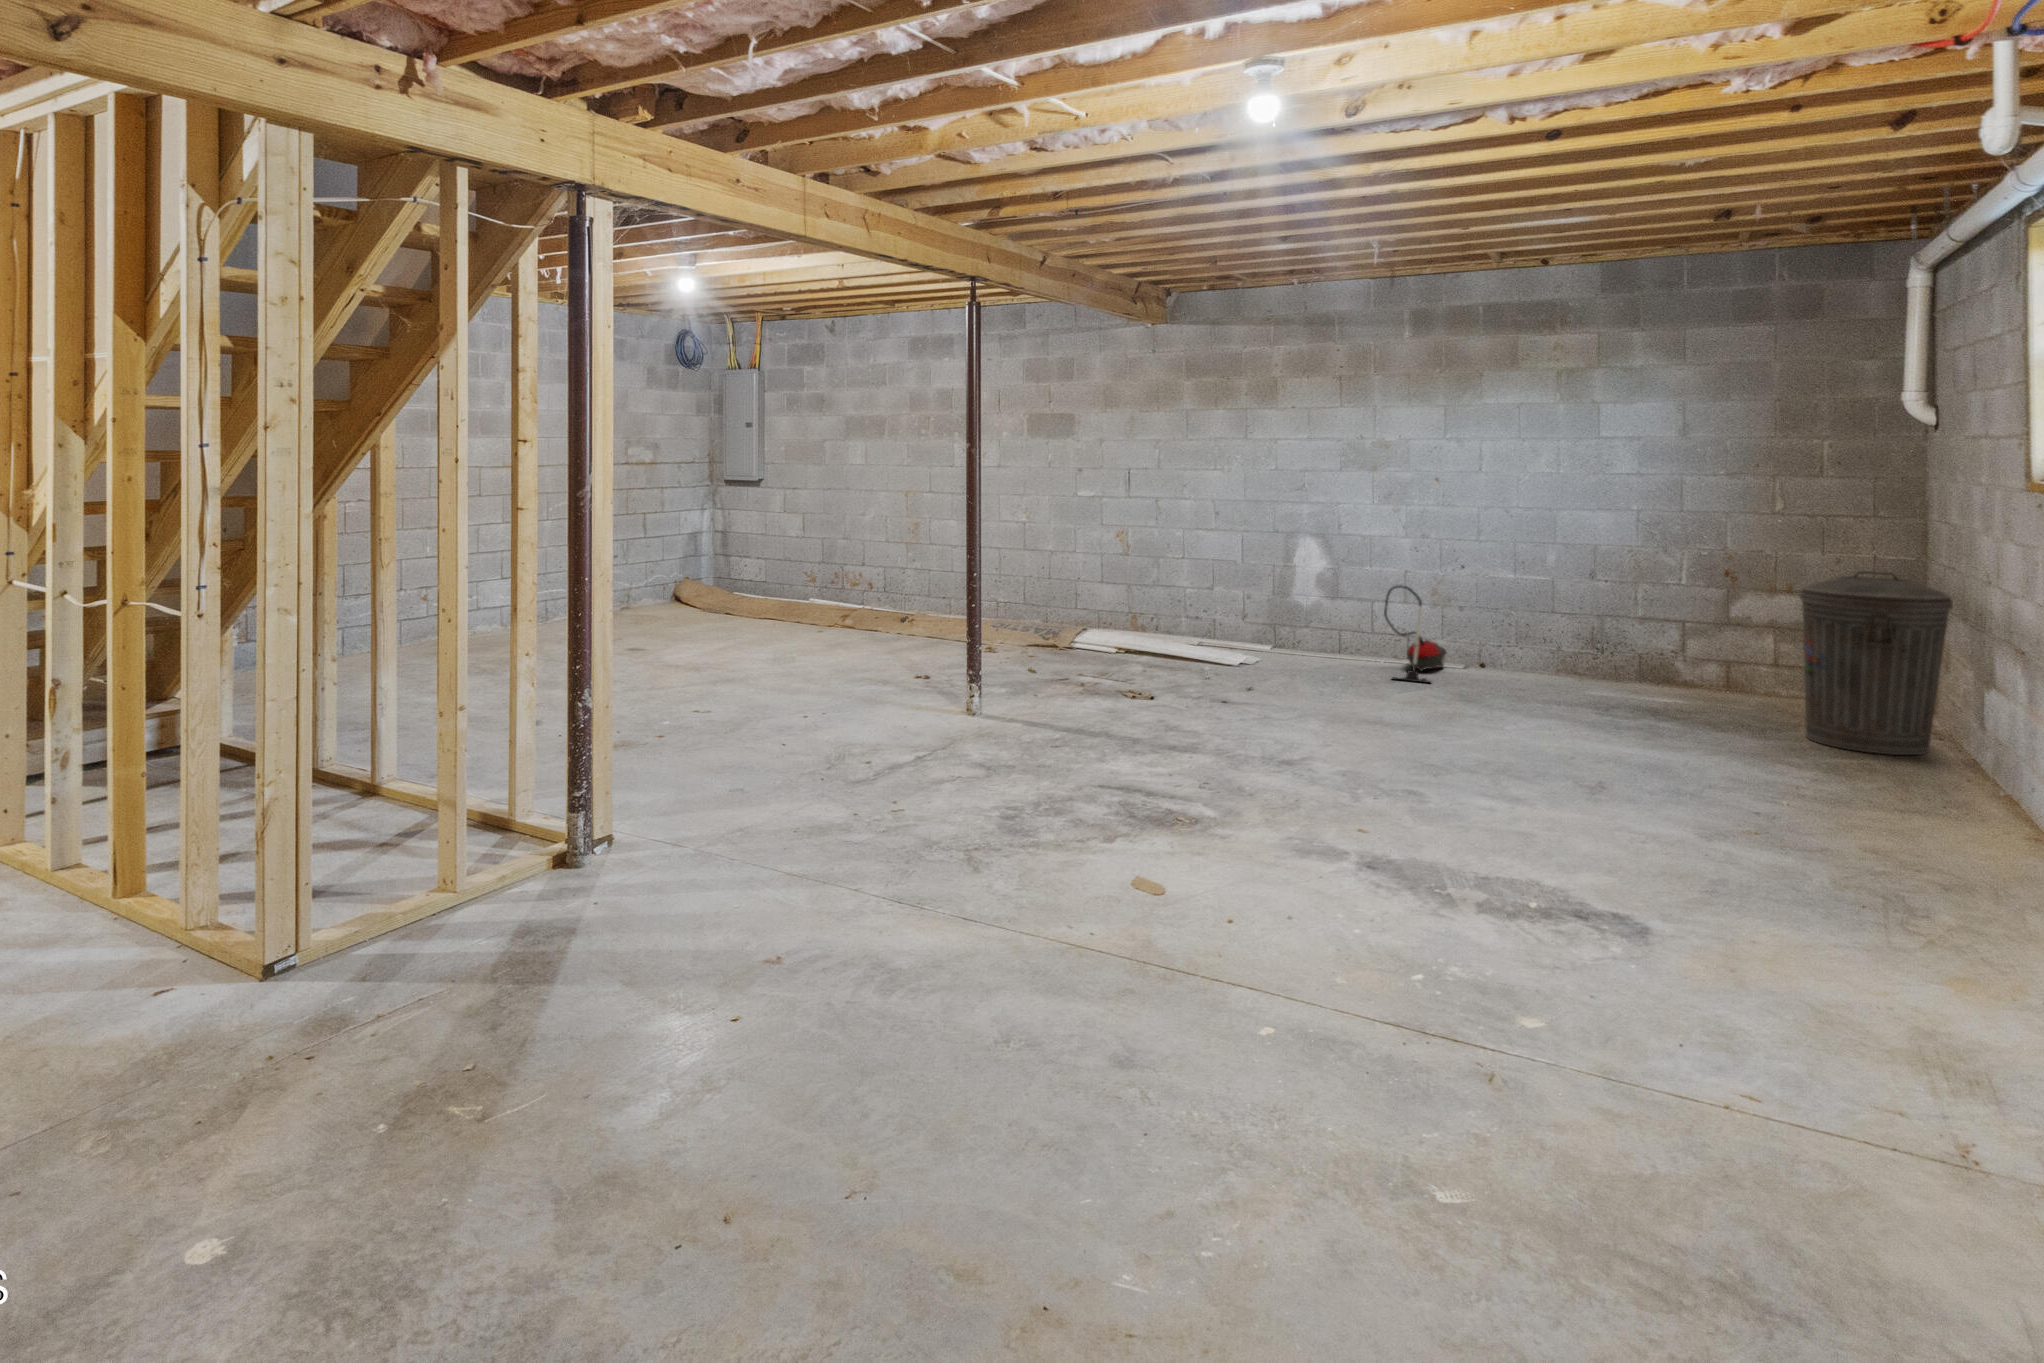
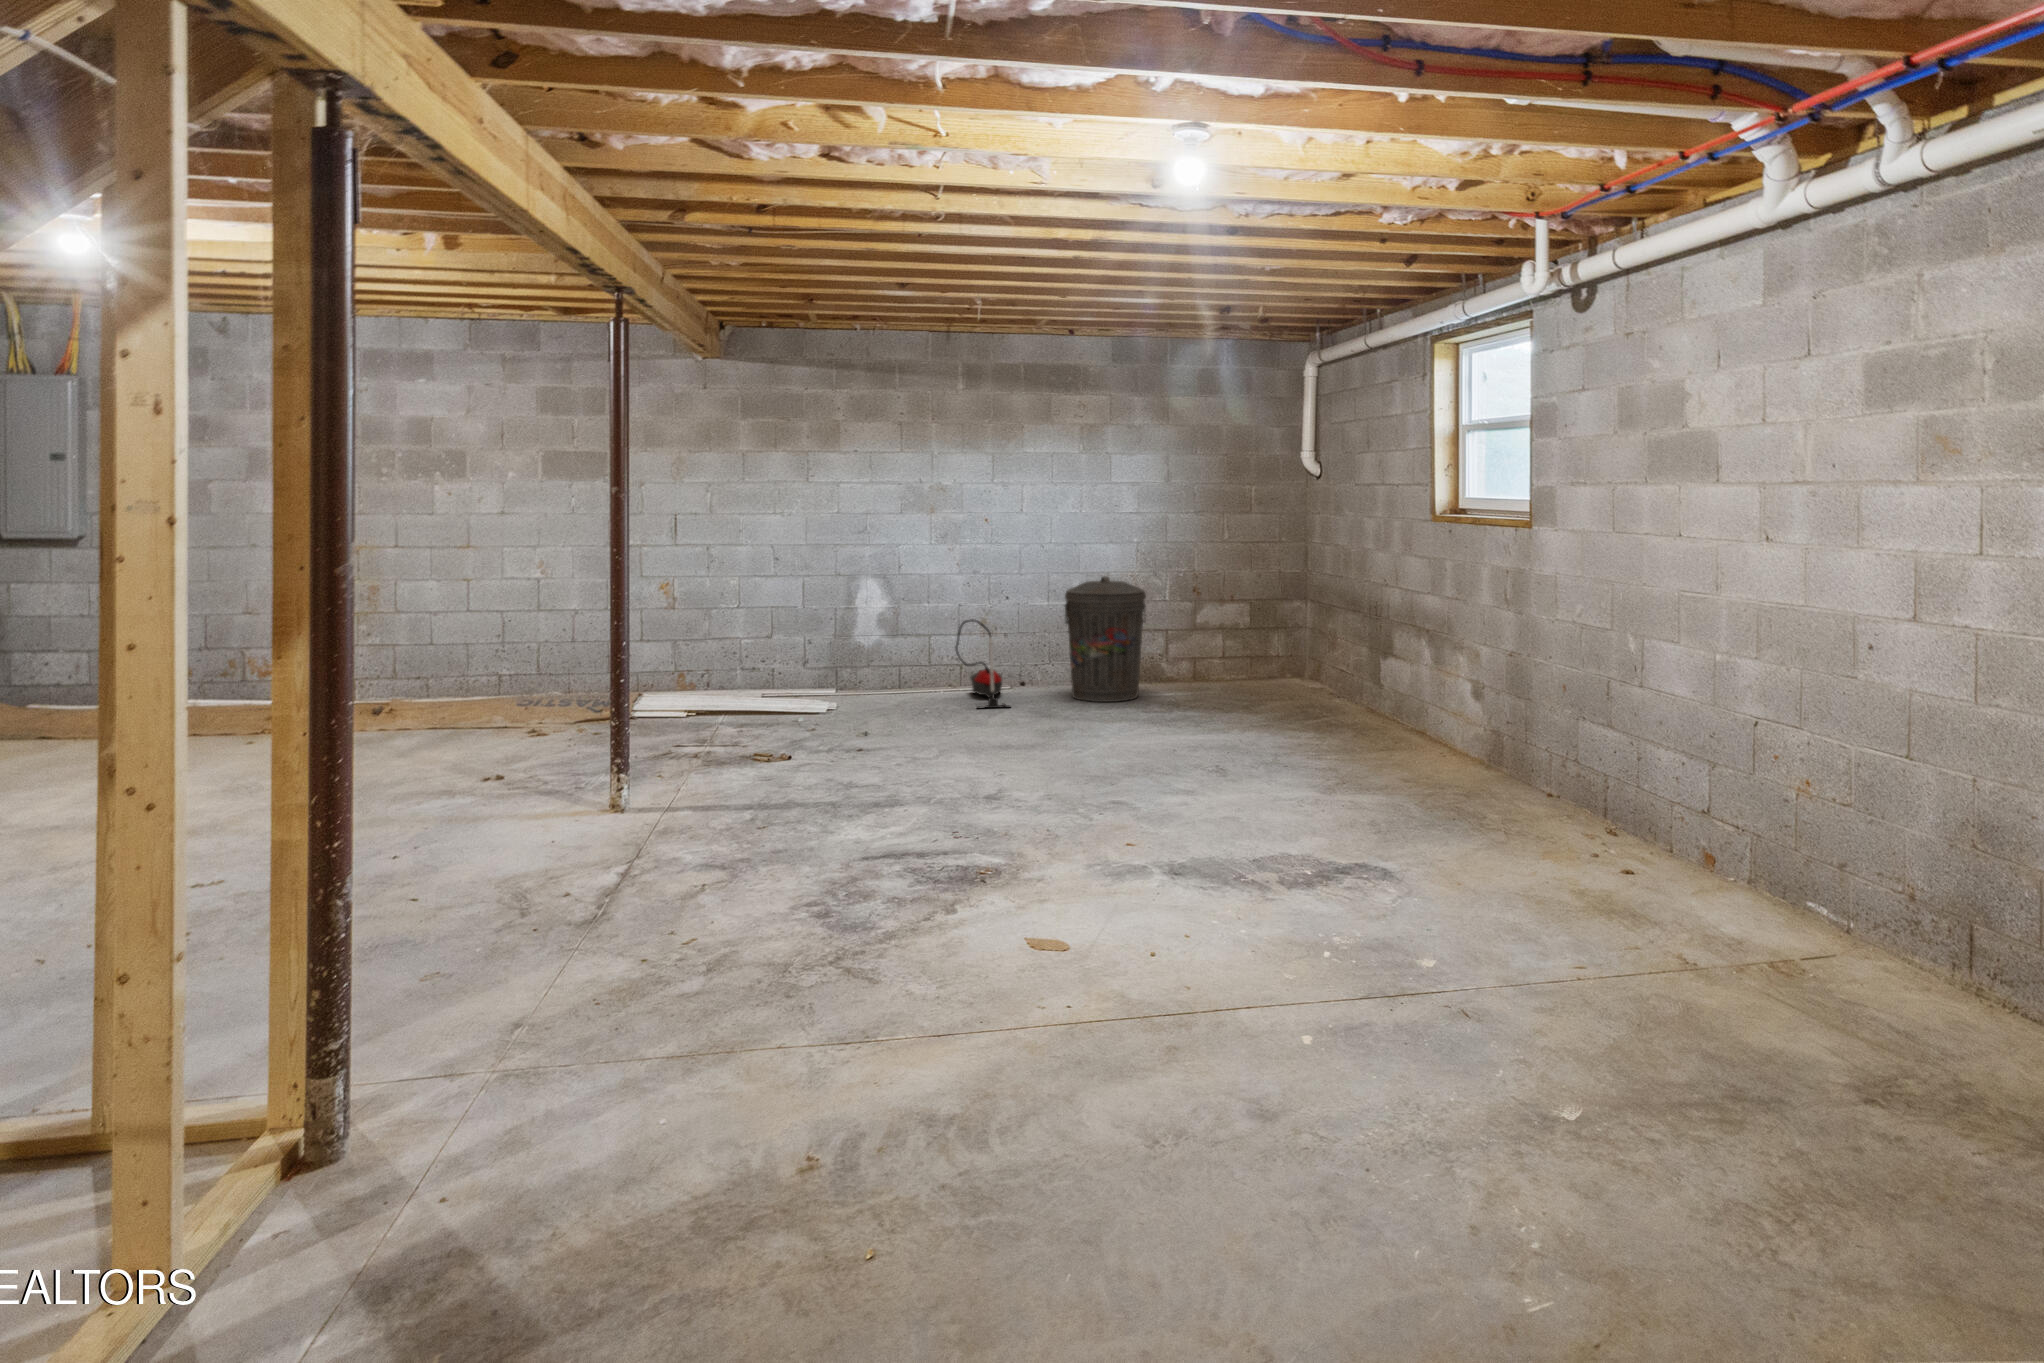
trash can: present [1800,571,1953,755] -> present [1065,576,1146,702]

